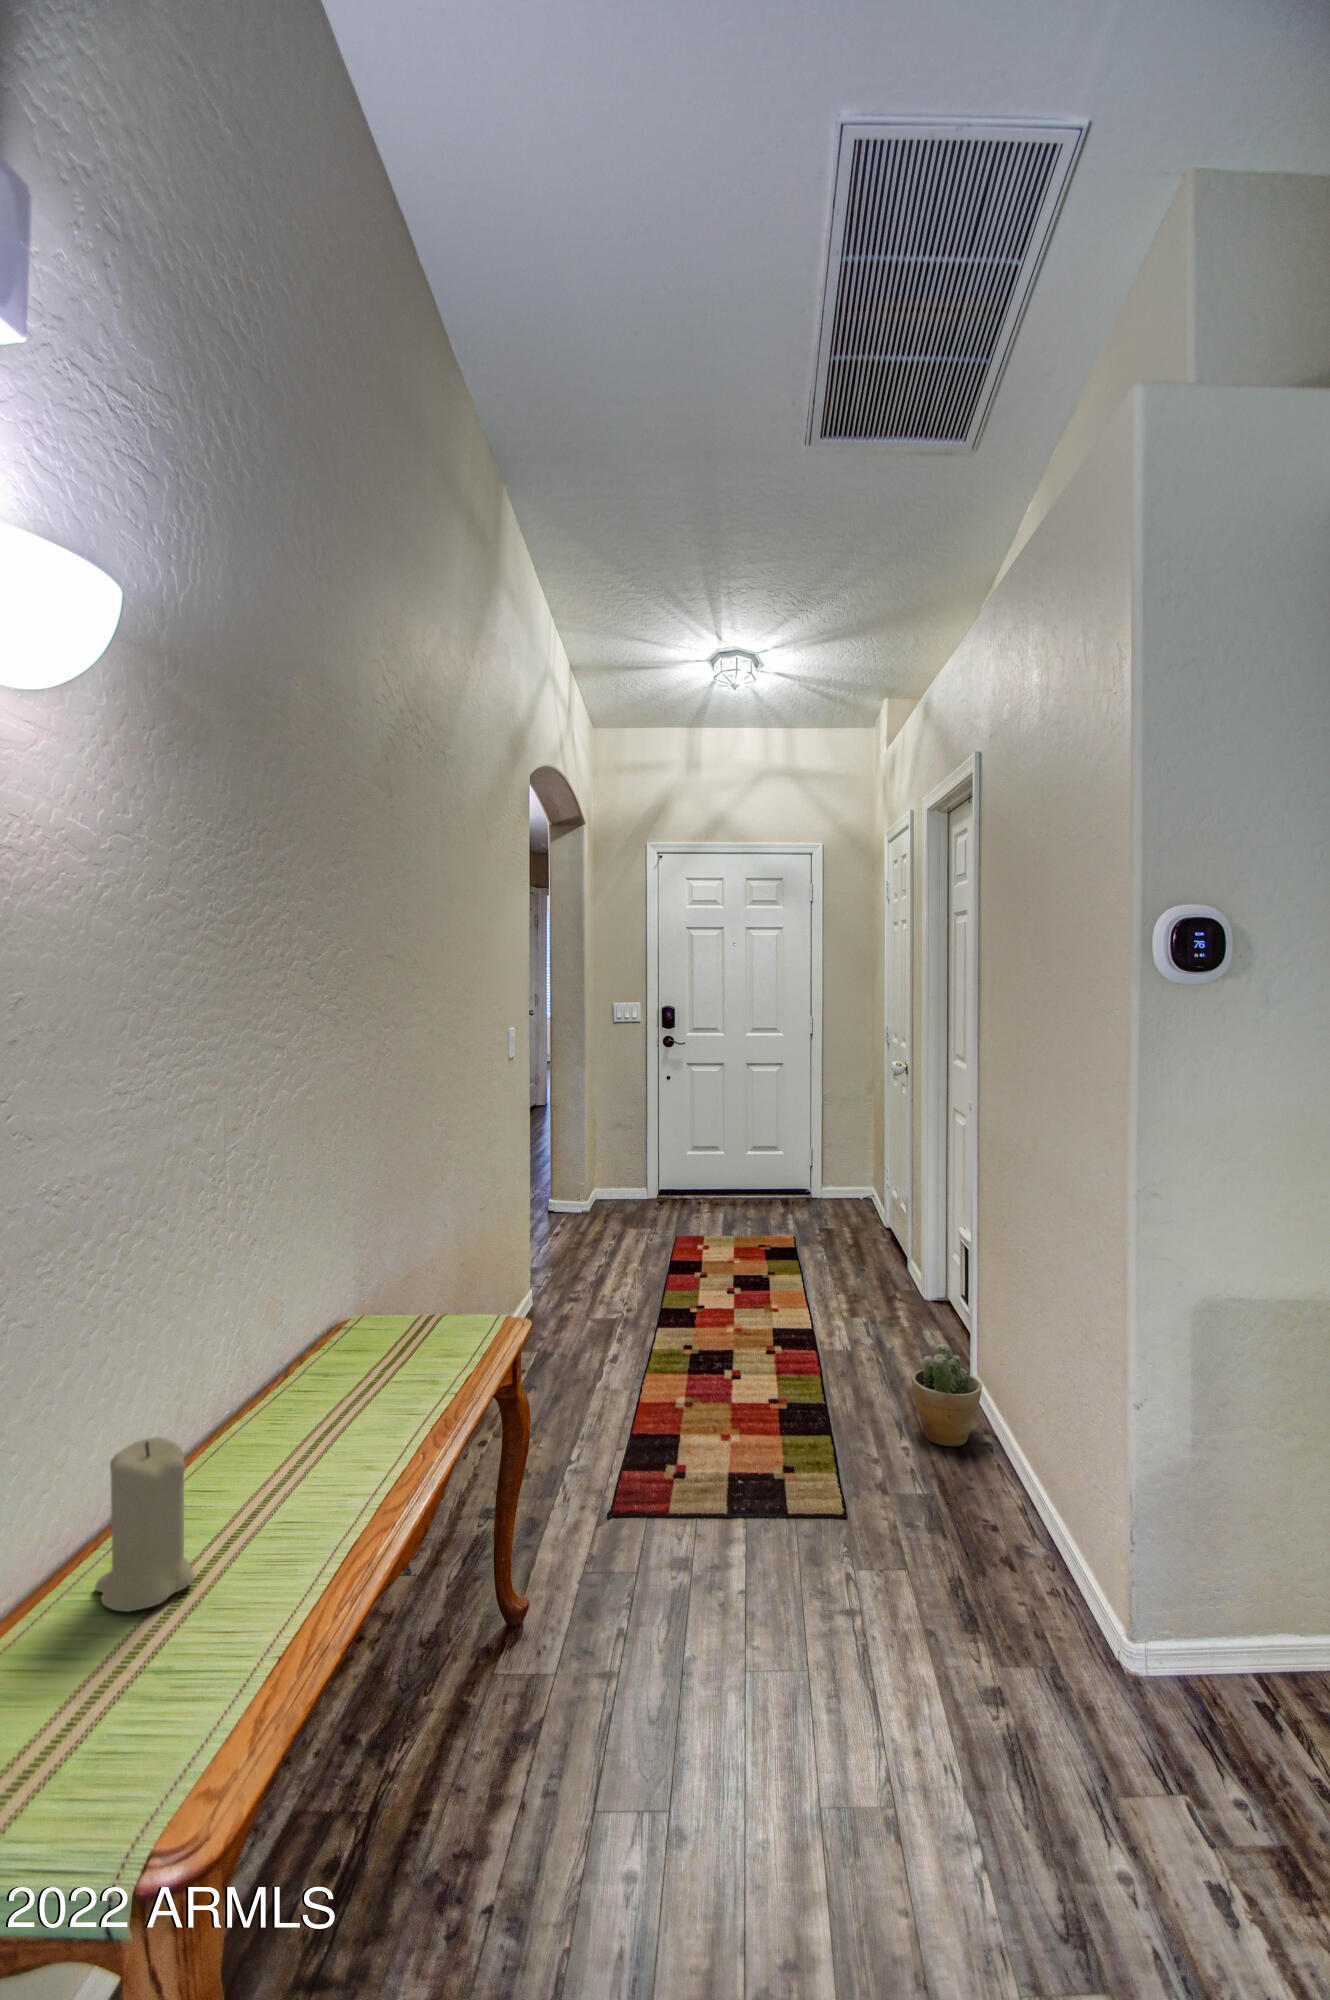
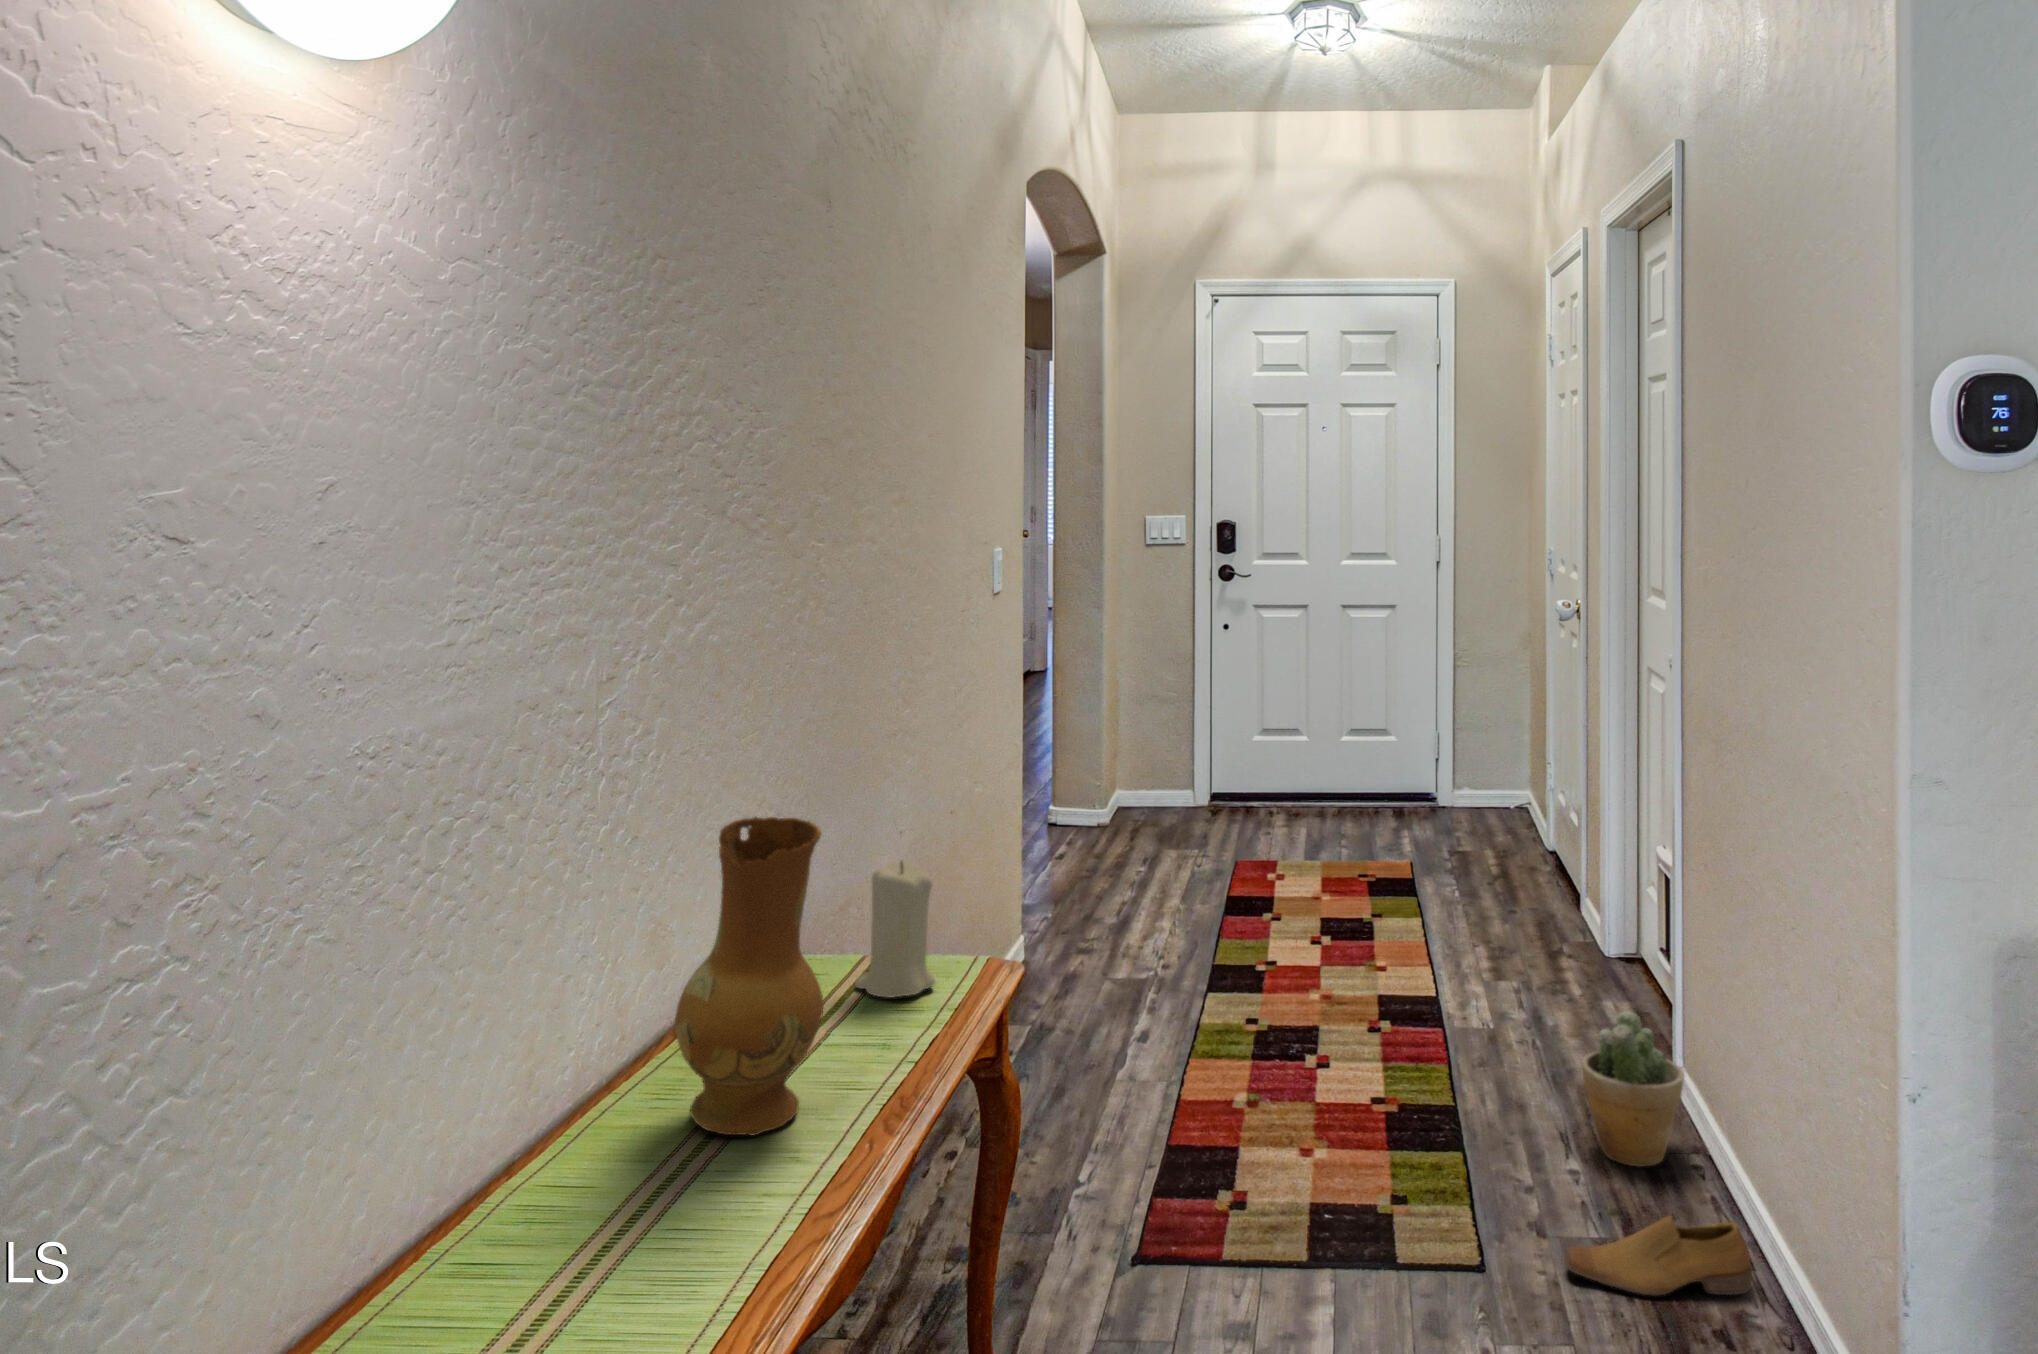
ceramic jug: none [247,1243,361,1480] -> present [675,817,824,1136]
candle: present [95,1437,194,1611] -> present [855,861,935,997]
shoe: none [902,1485,1031,1539] -> present [1564,1215,1752,1295]

